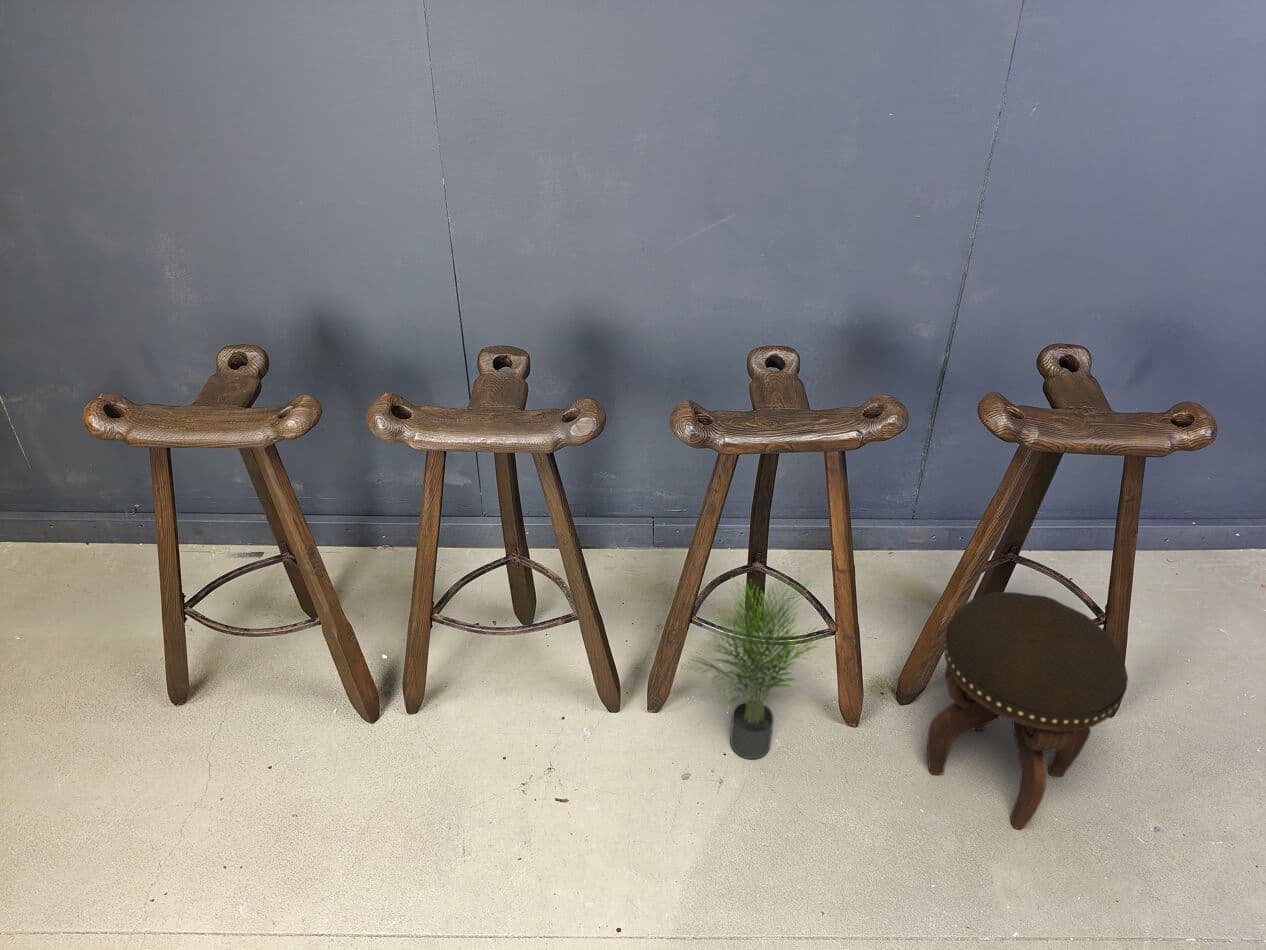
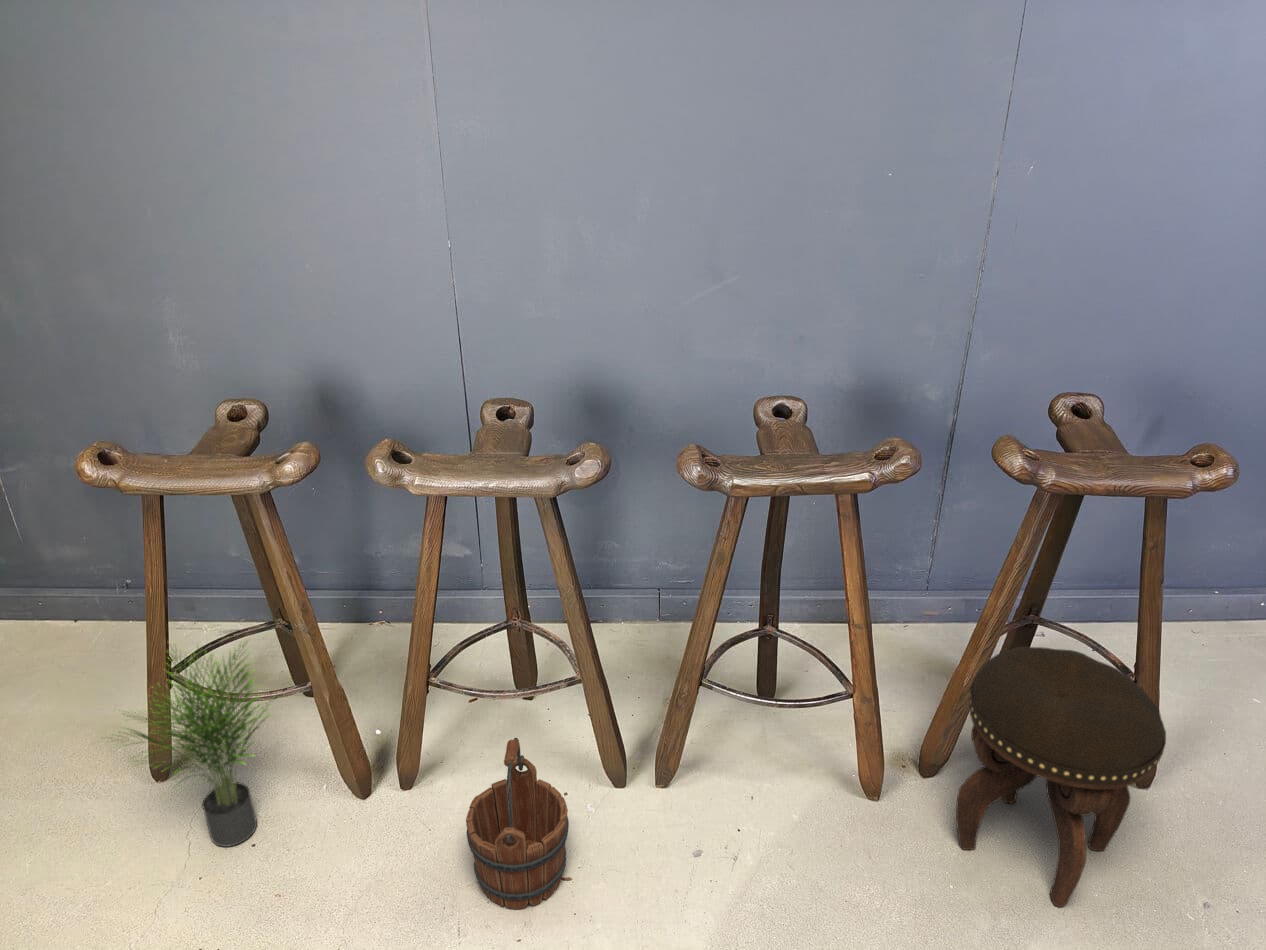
potted plant: present [688,574,820,759] -> present [117,641,270,847]
wooden bucket: none [470,676,566,829] -> present [466,738,569,909]

